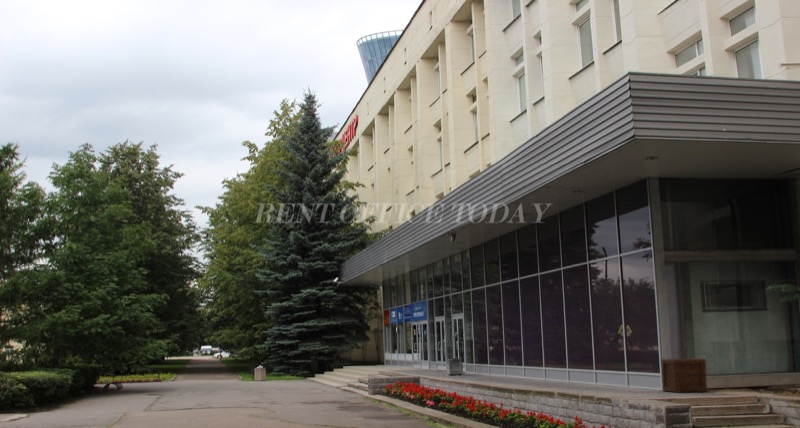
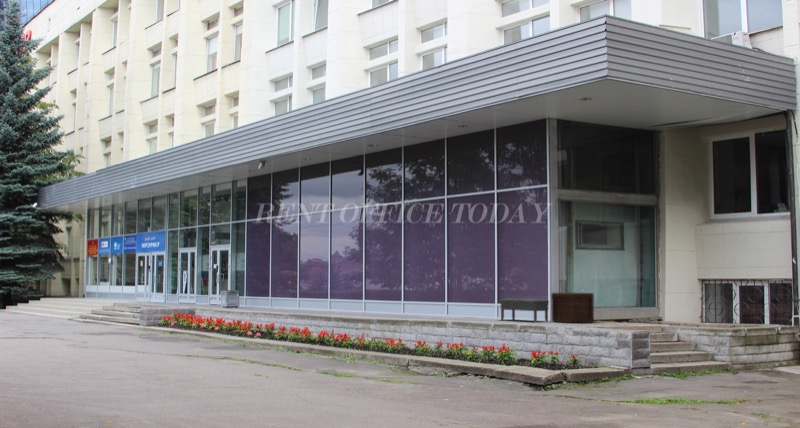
bench: none [619,365,661,391] -> present [500,298,549,322]

